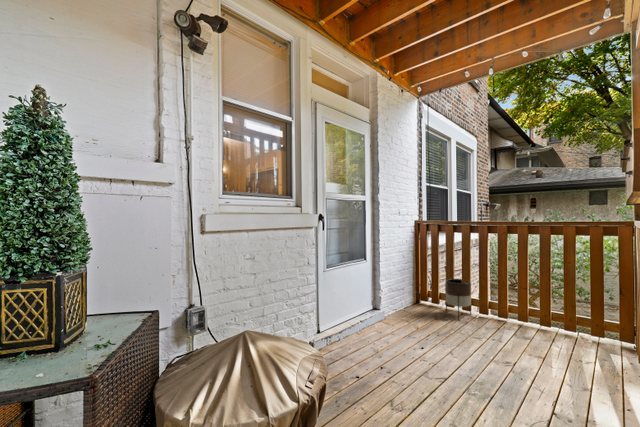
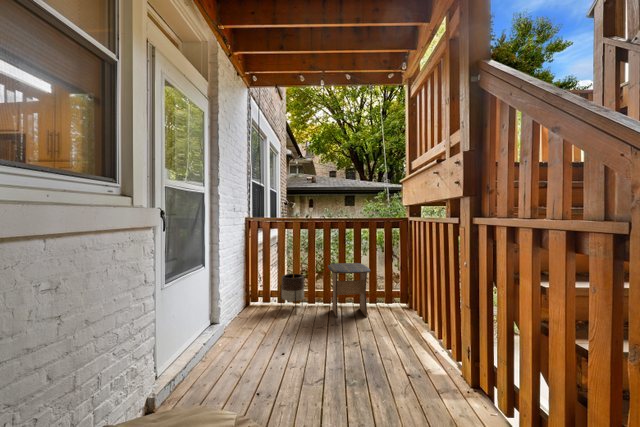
stool: none [496,273,552,342] -> present [328,263,370,318]

